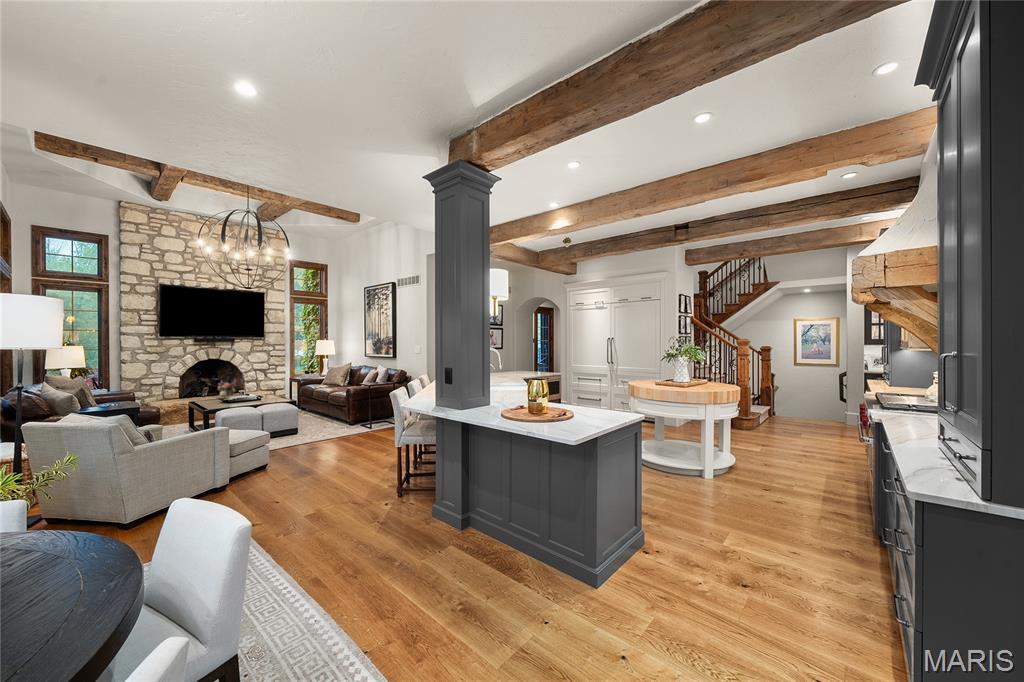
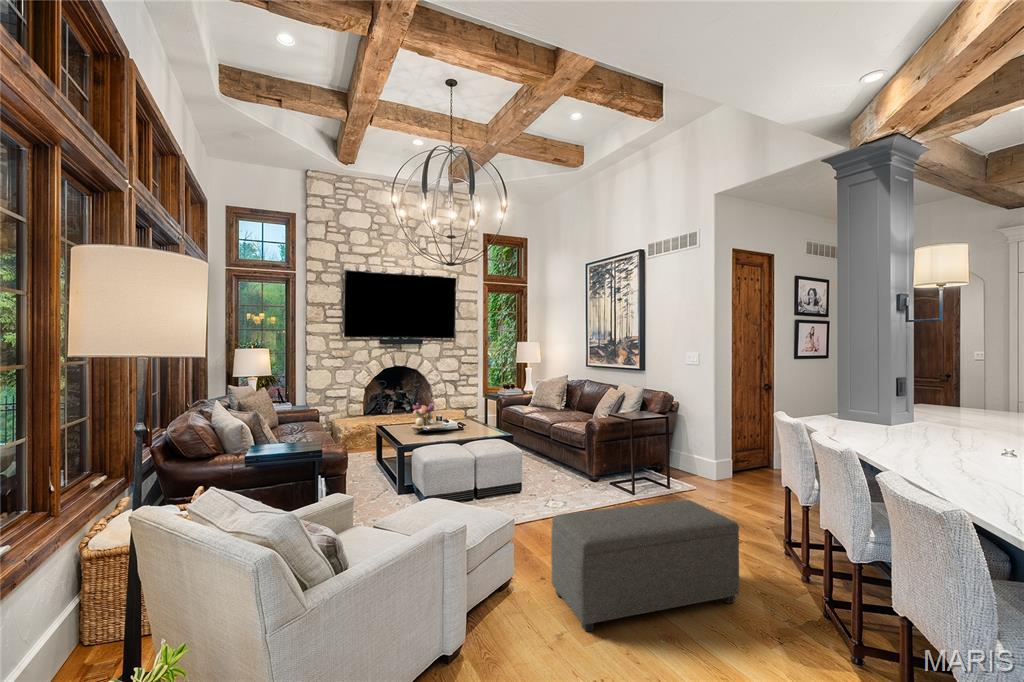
ottoman: none [292,417,392,478] -> present [551,500,739,632]

